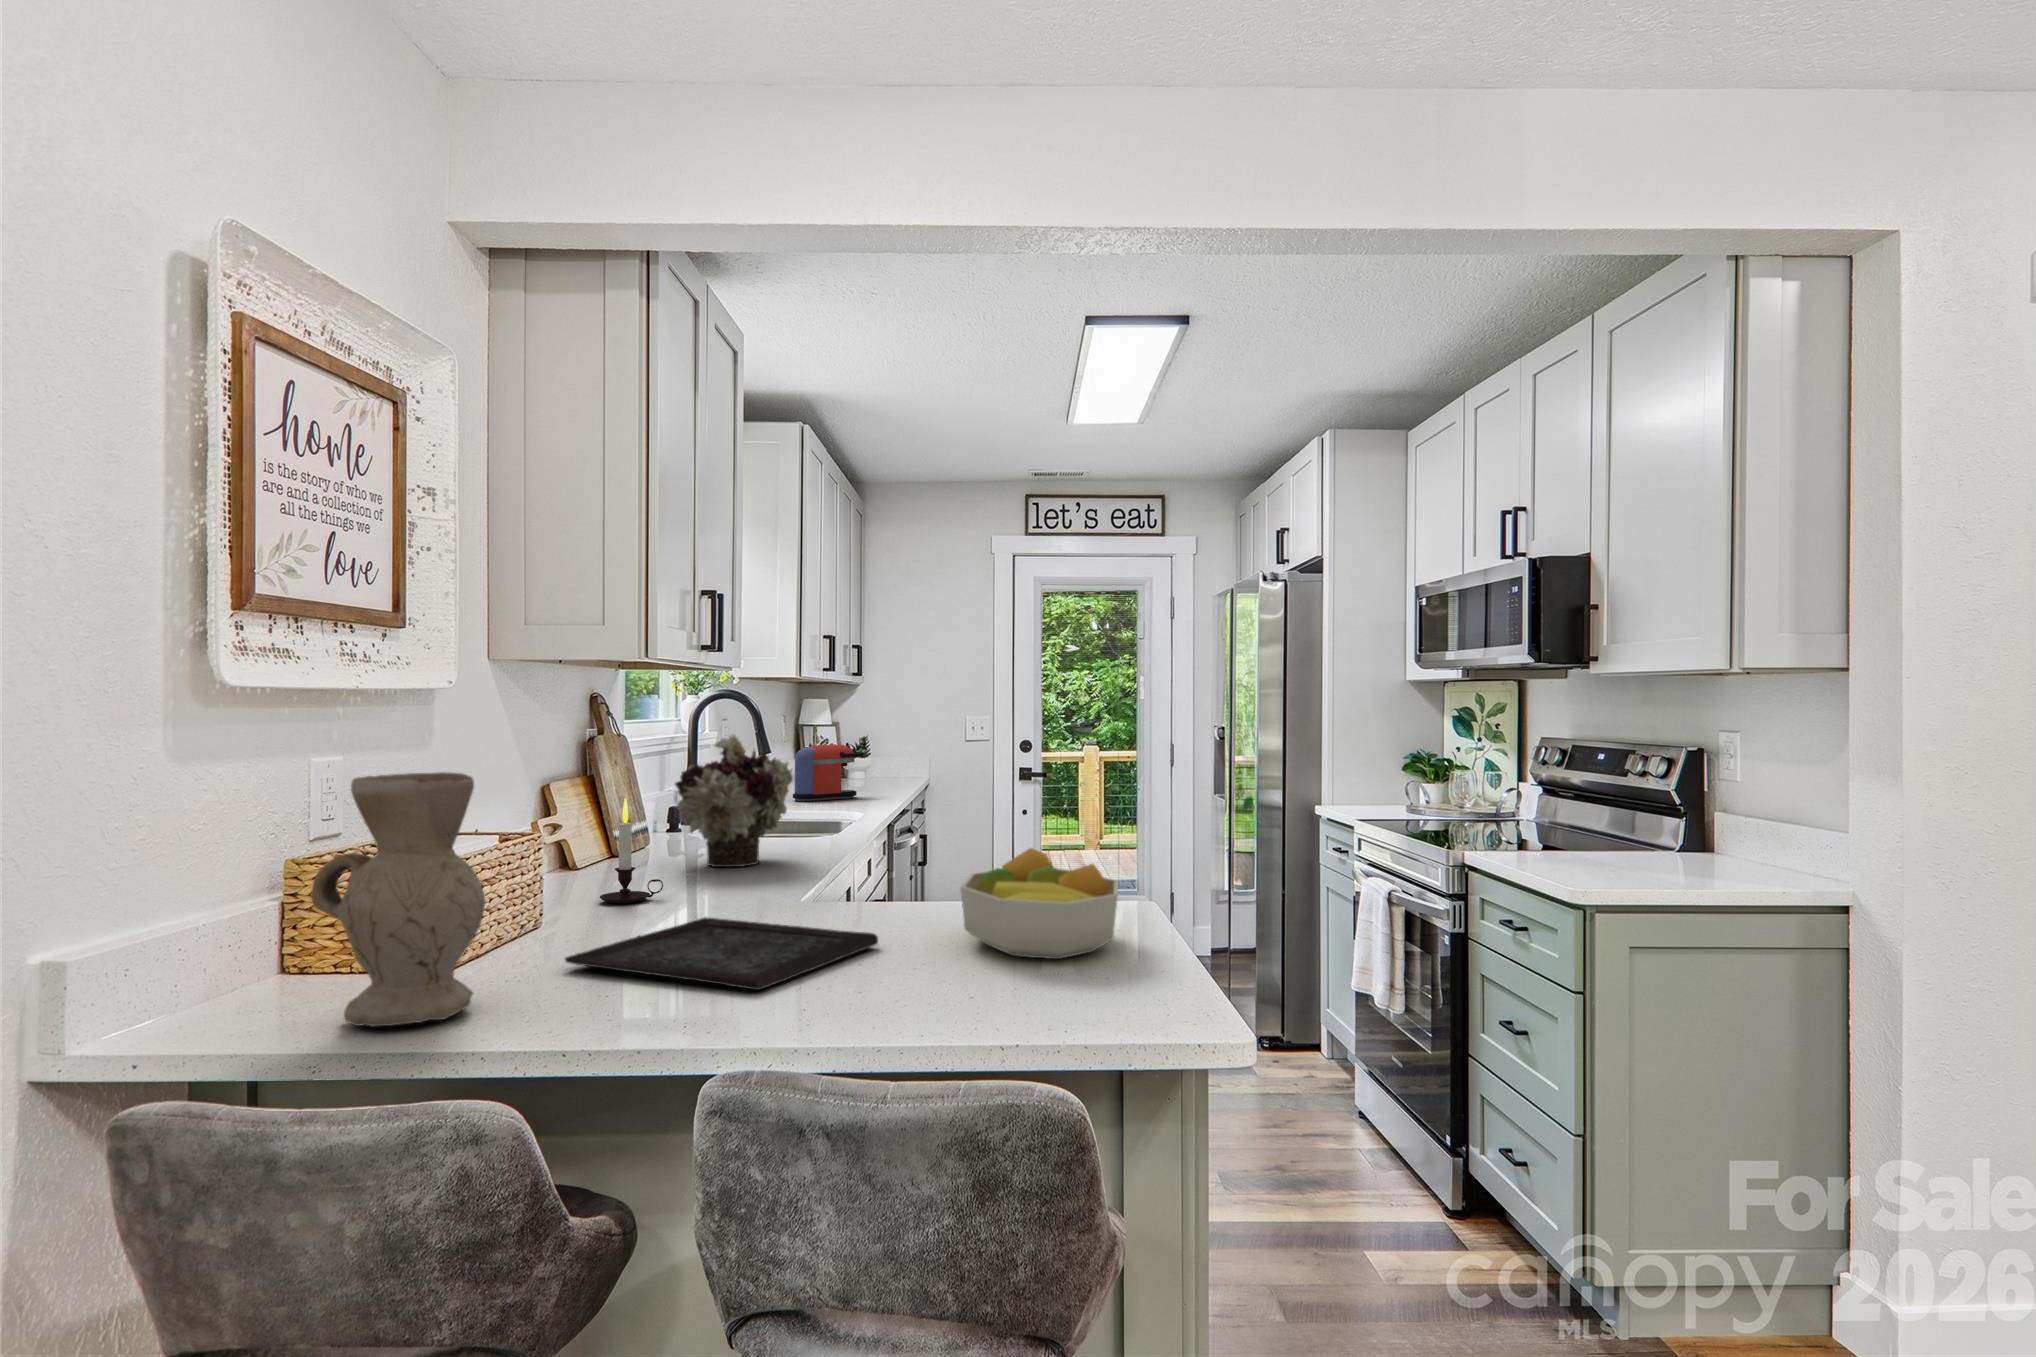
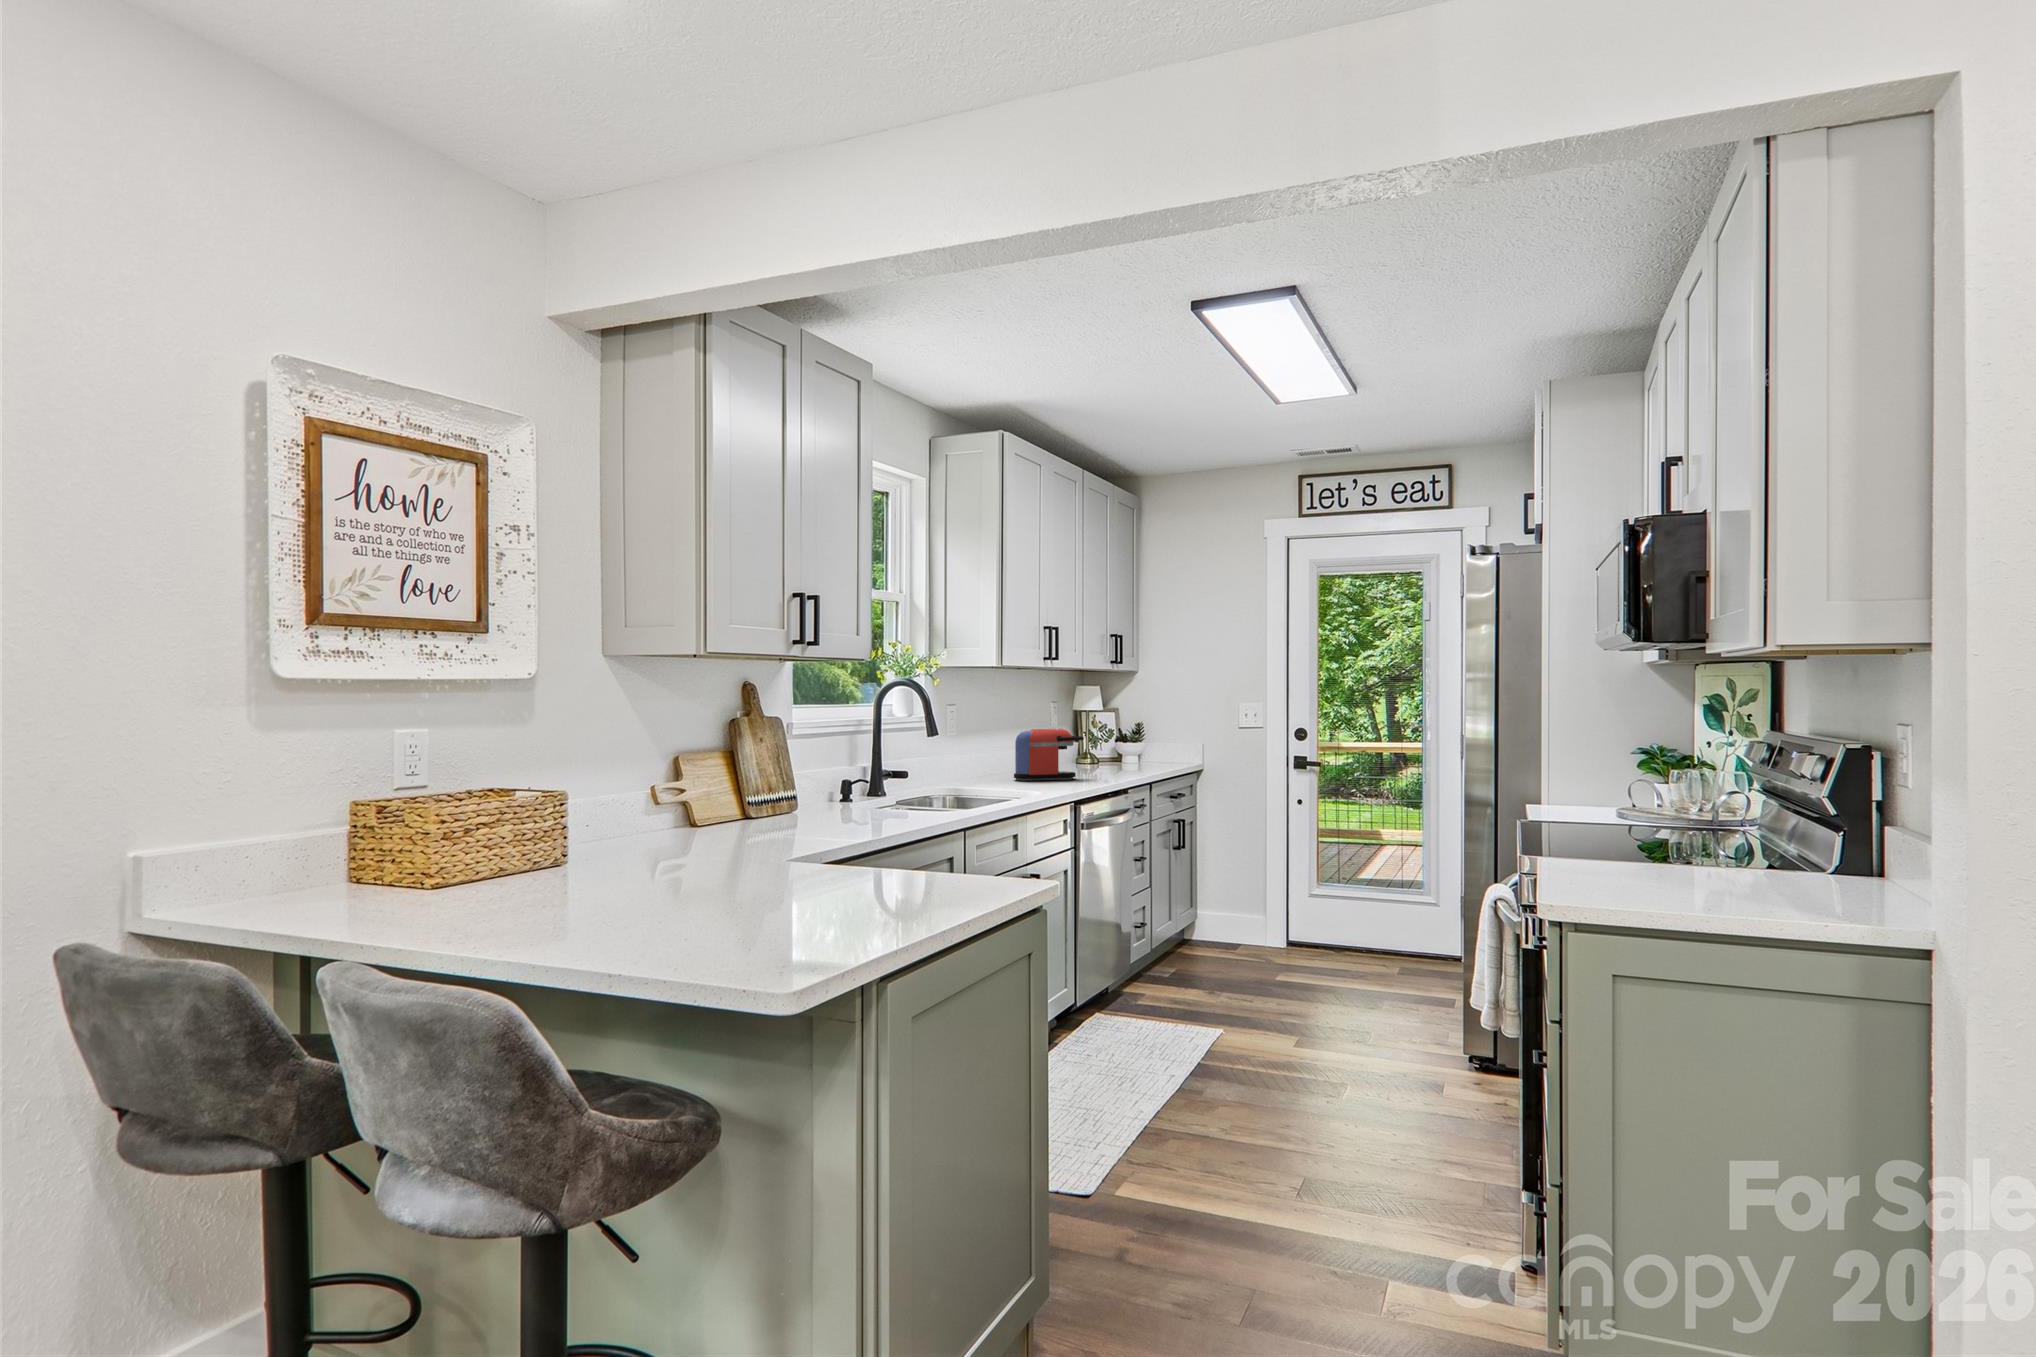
flower arrangement: present [675,734,793,867] -> none [764,716,877,831]
vase: present [311,772,485,1026] -> none [310,739,419,915]
candle: present [599,798,663,903] -> none [656,766,705,852]
fruit bowl: present [960,848,1118,959] -> none [794,820,941,917]
tray: present [565,917,878,990] -> none [516,864,747,917]

